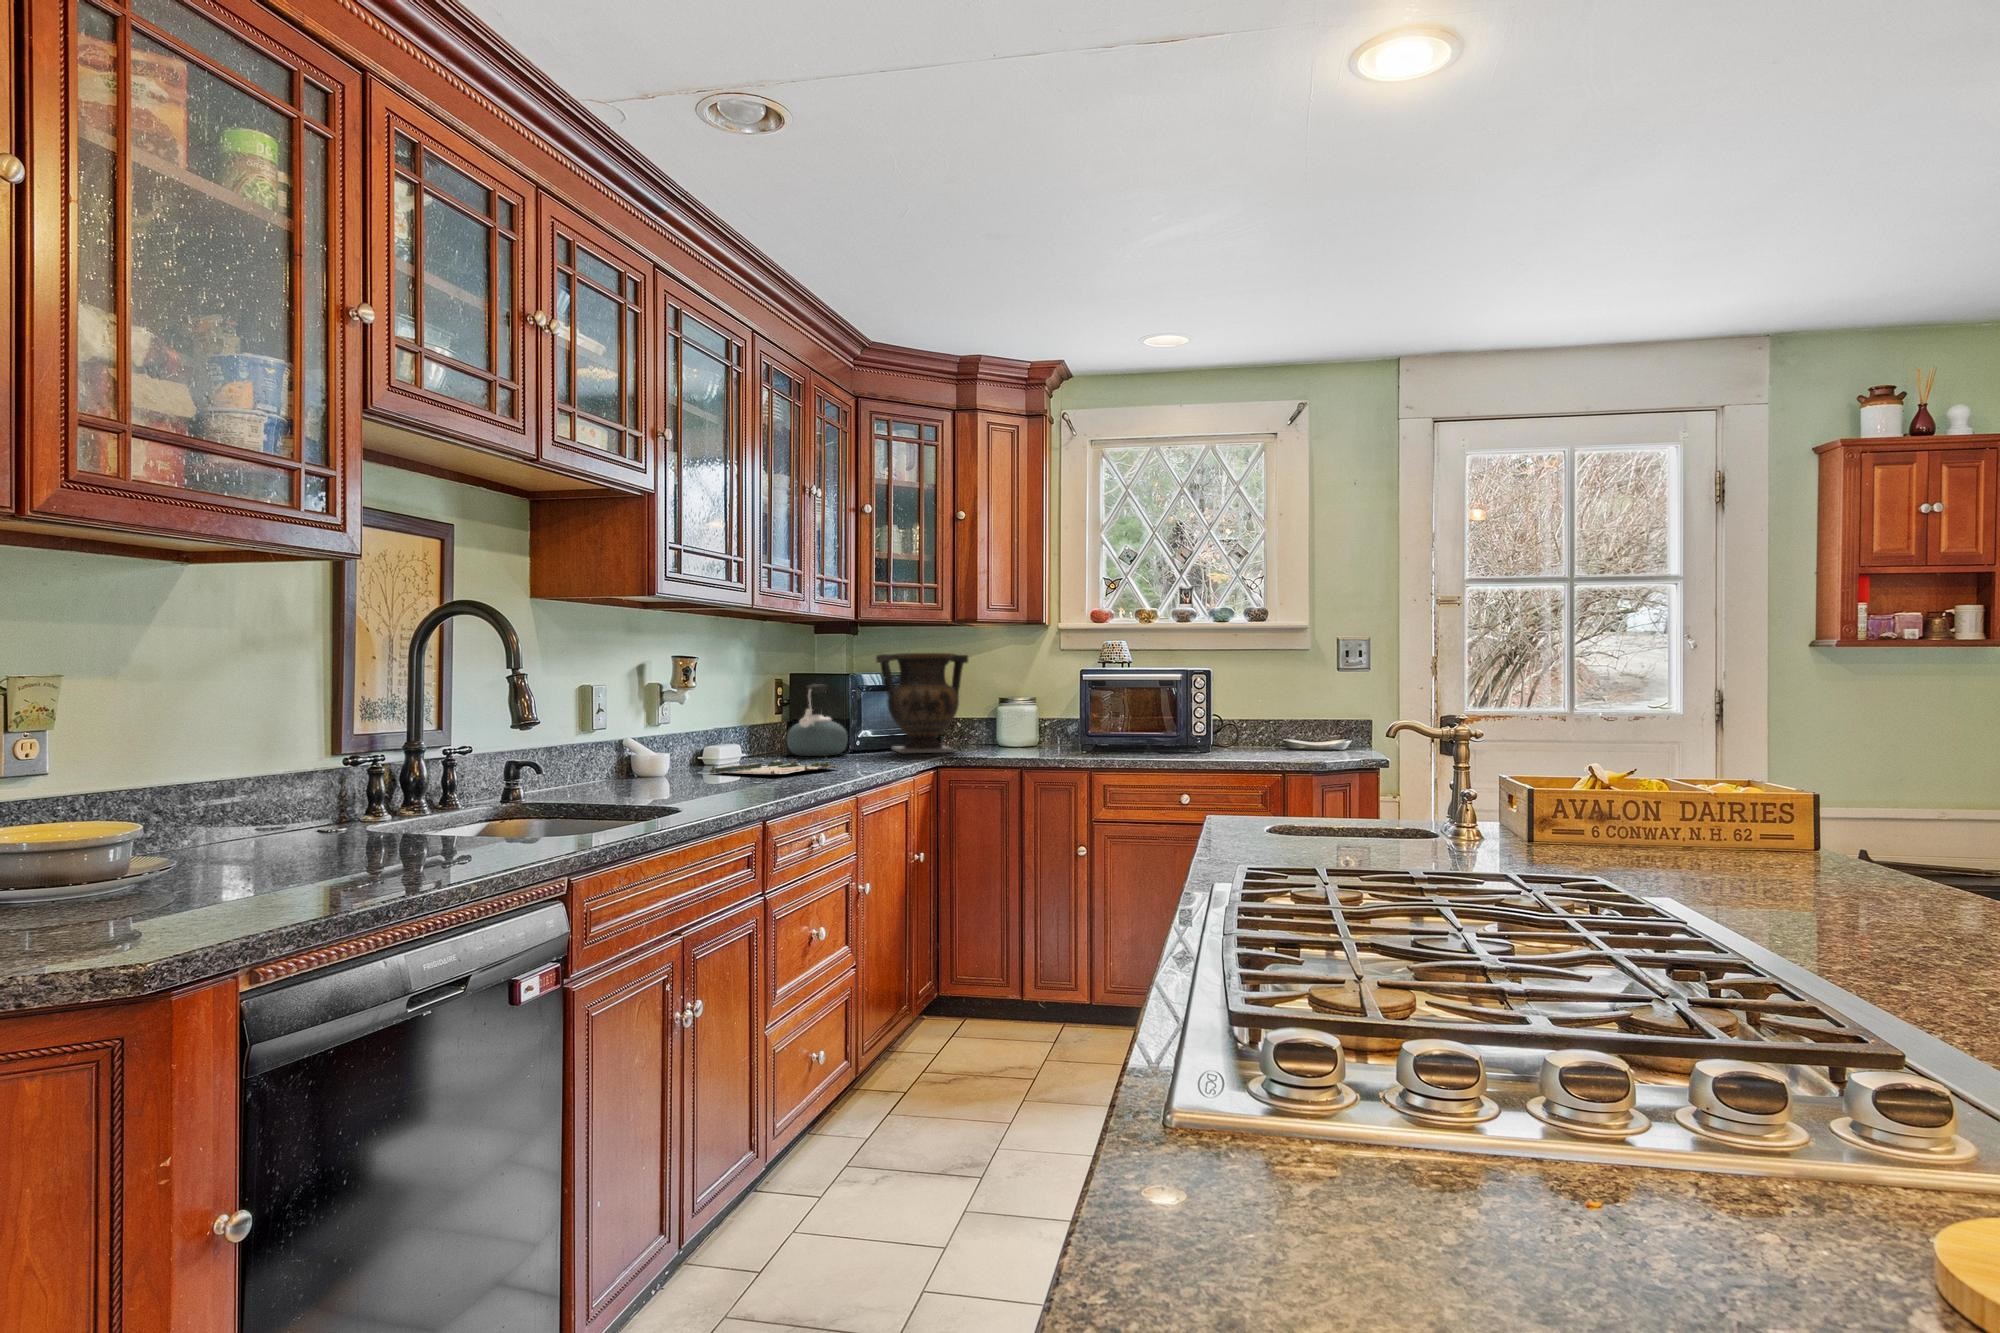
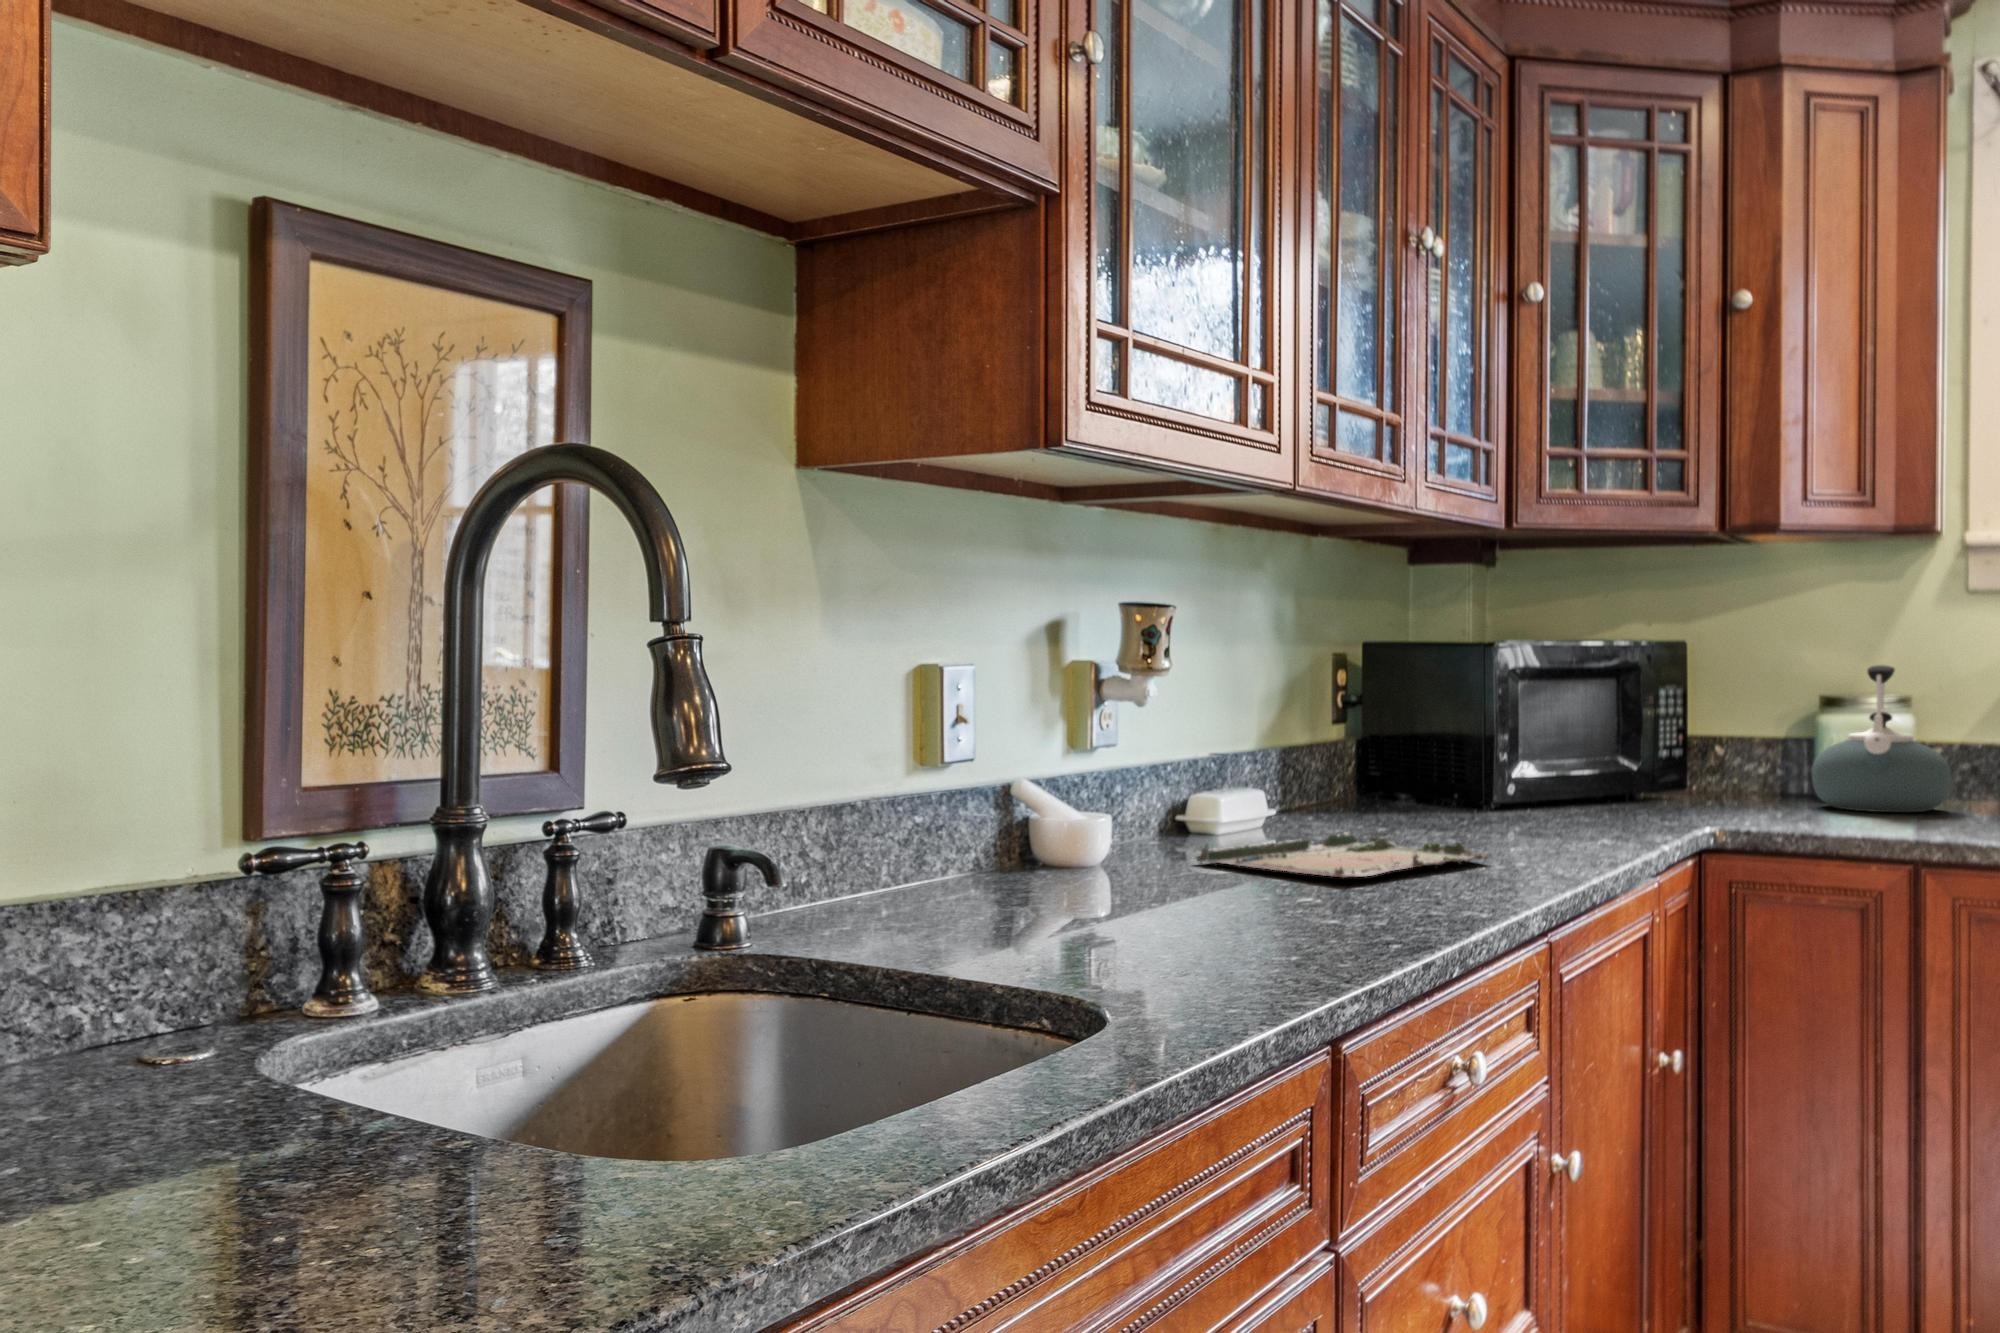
vase: present [876,653,968,753] -> none [1547,597,1765,819]
kettle: present [787,684,848,756] -> present [1812,665,1952,812]

